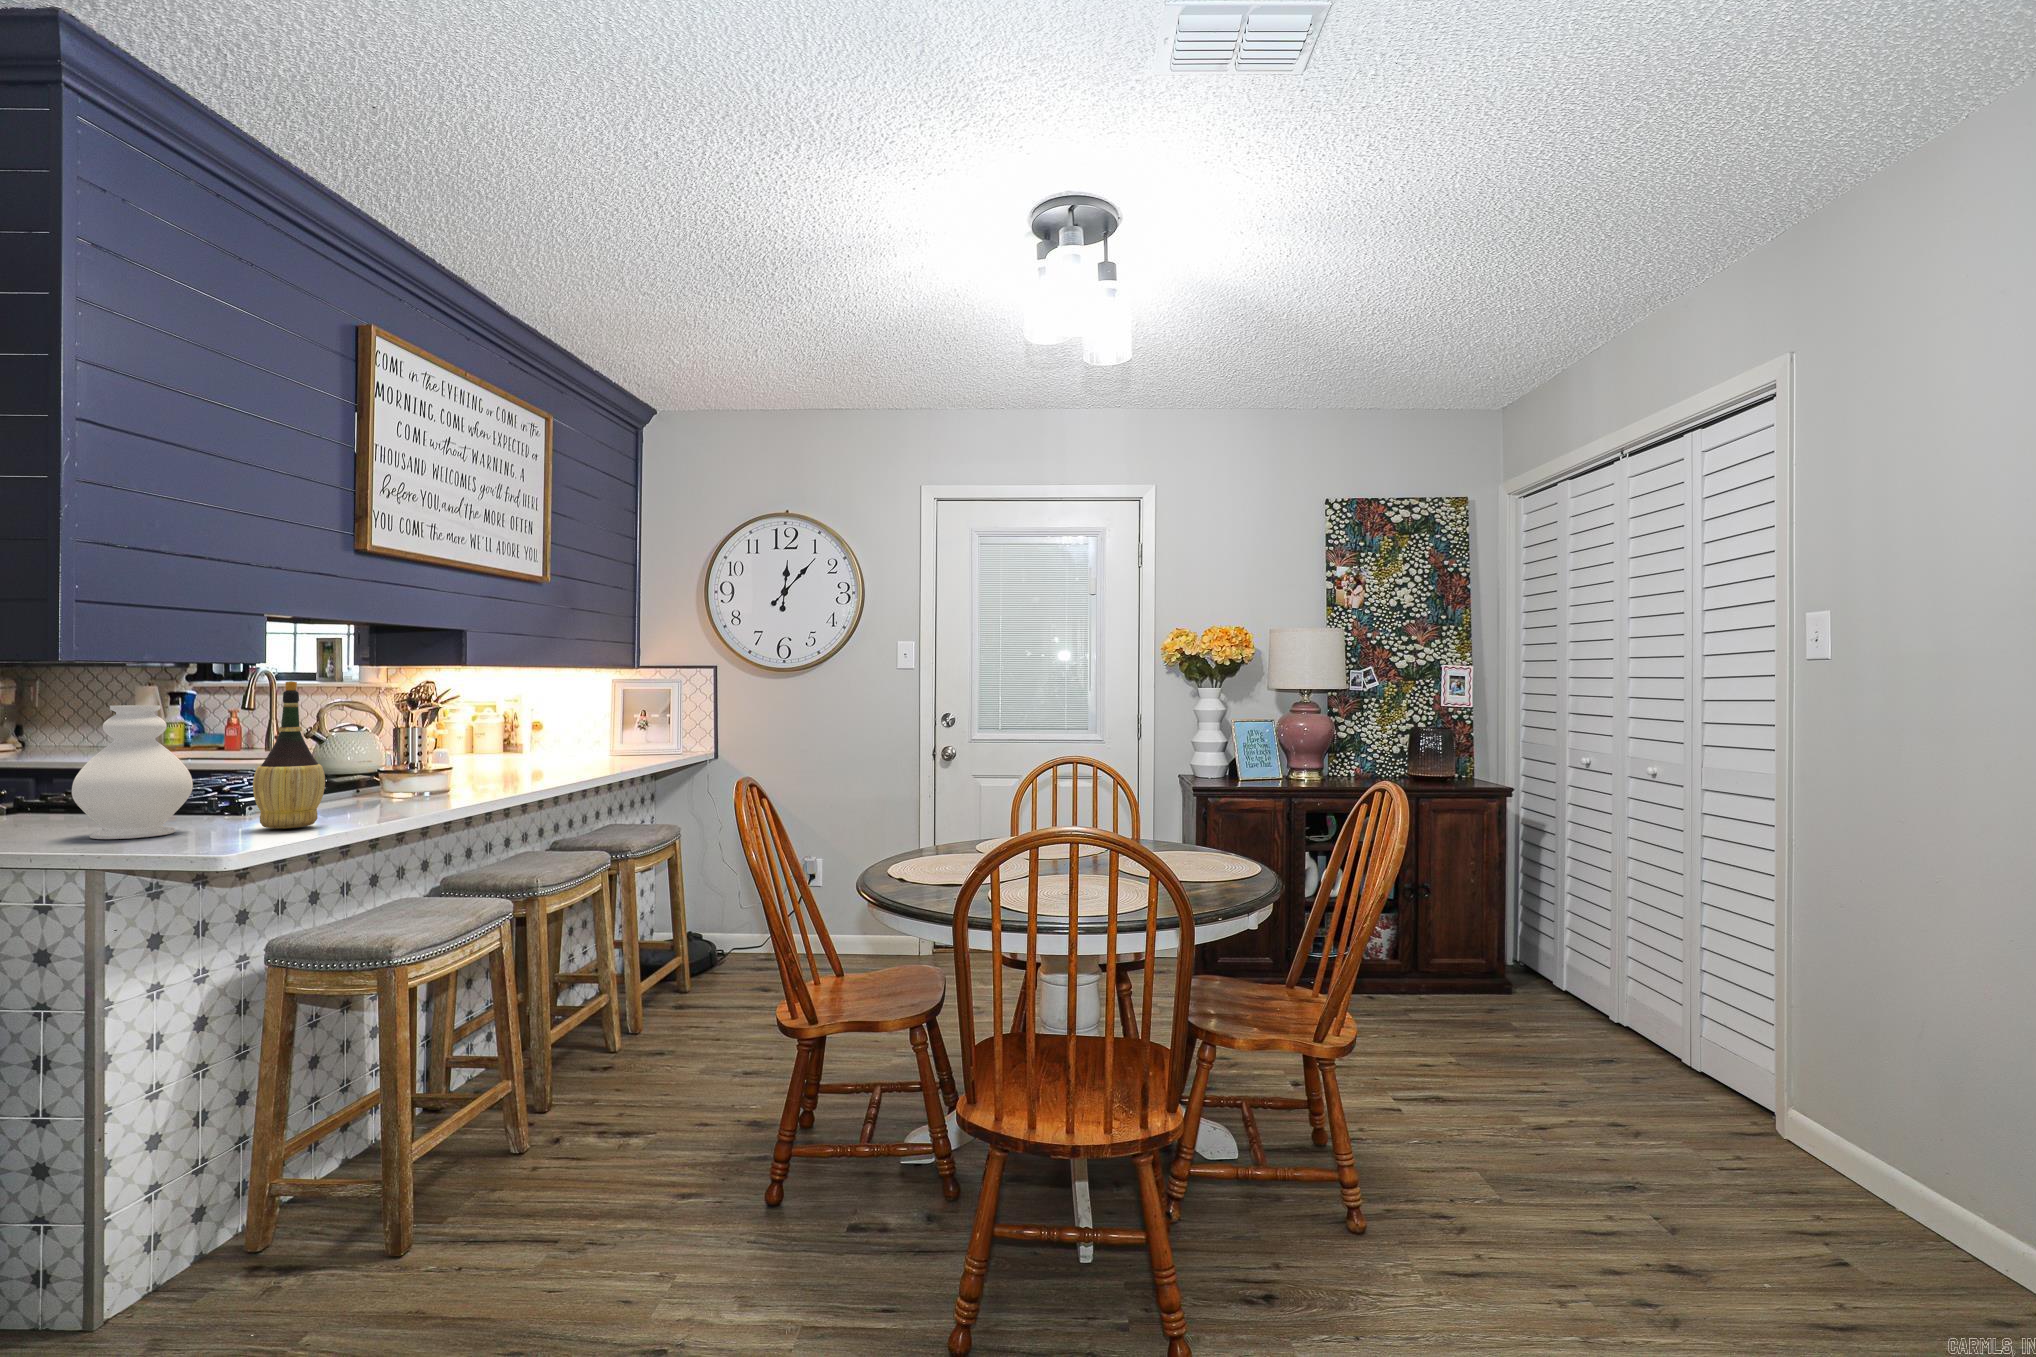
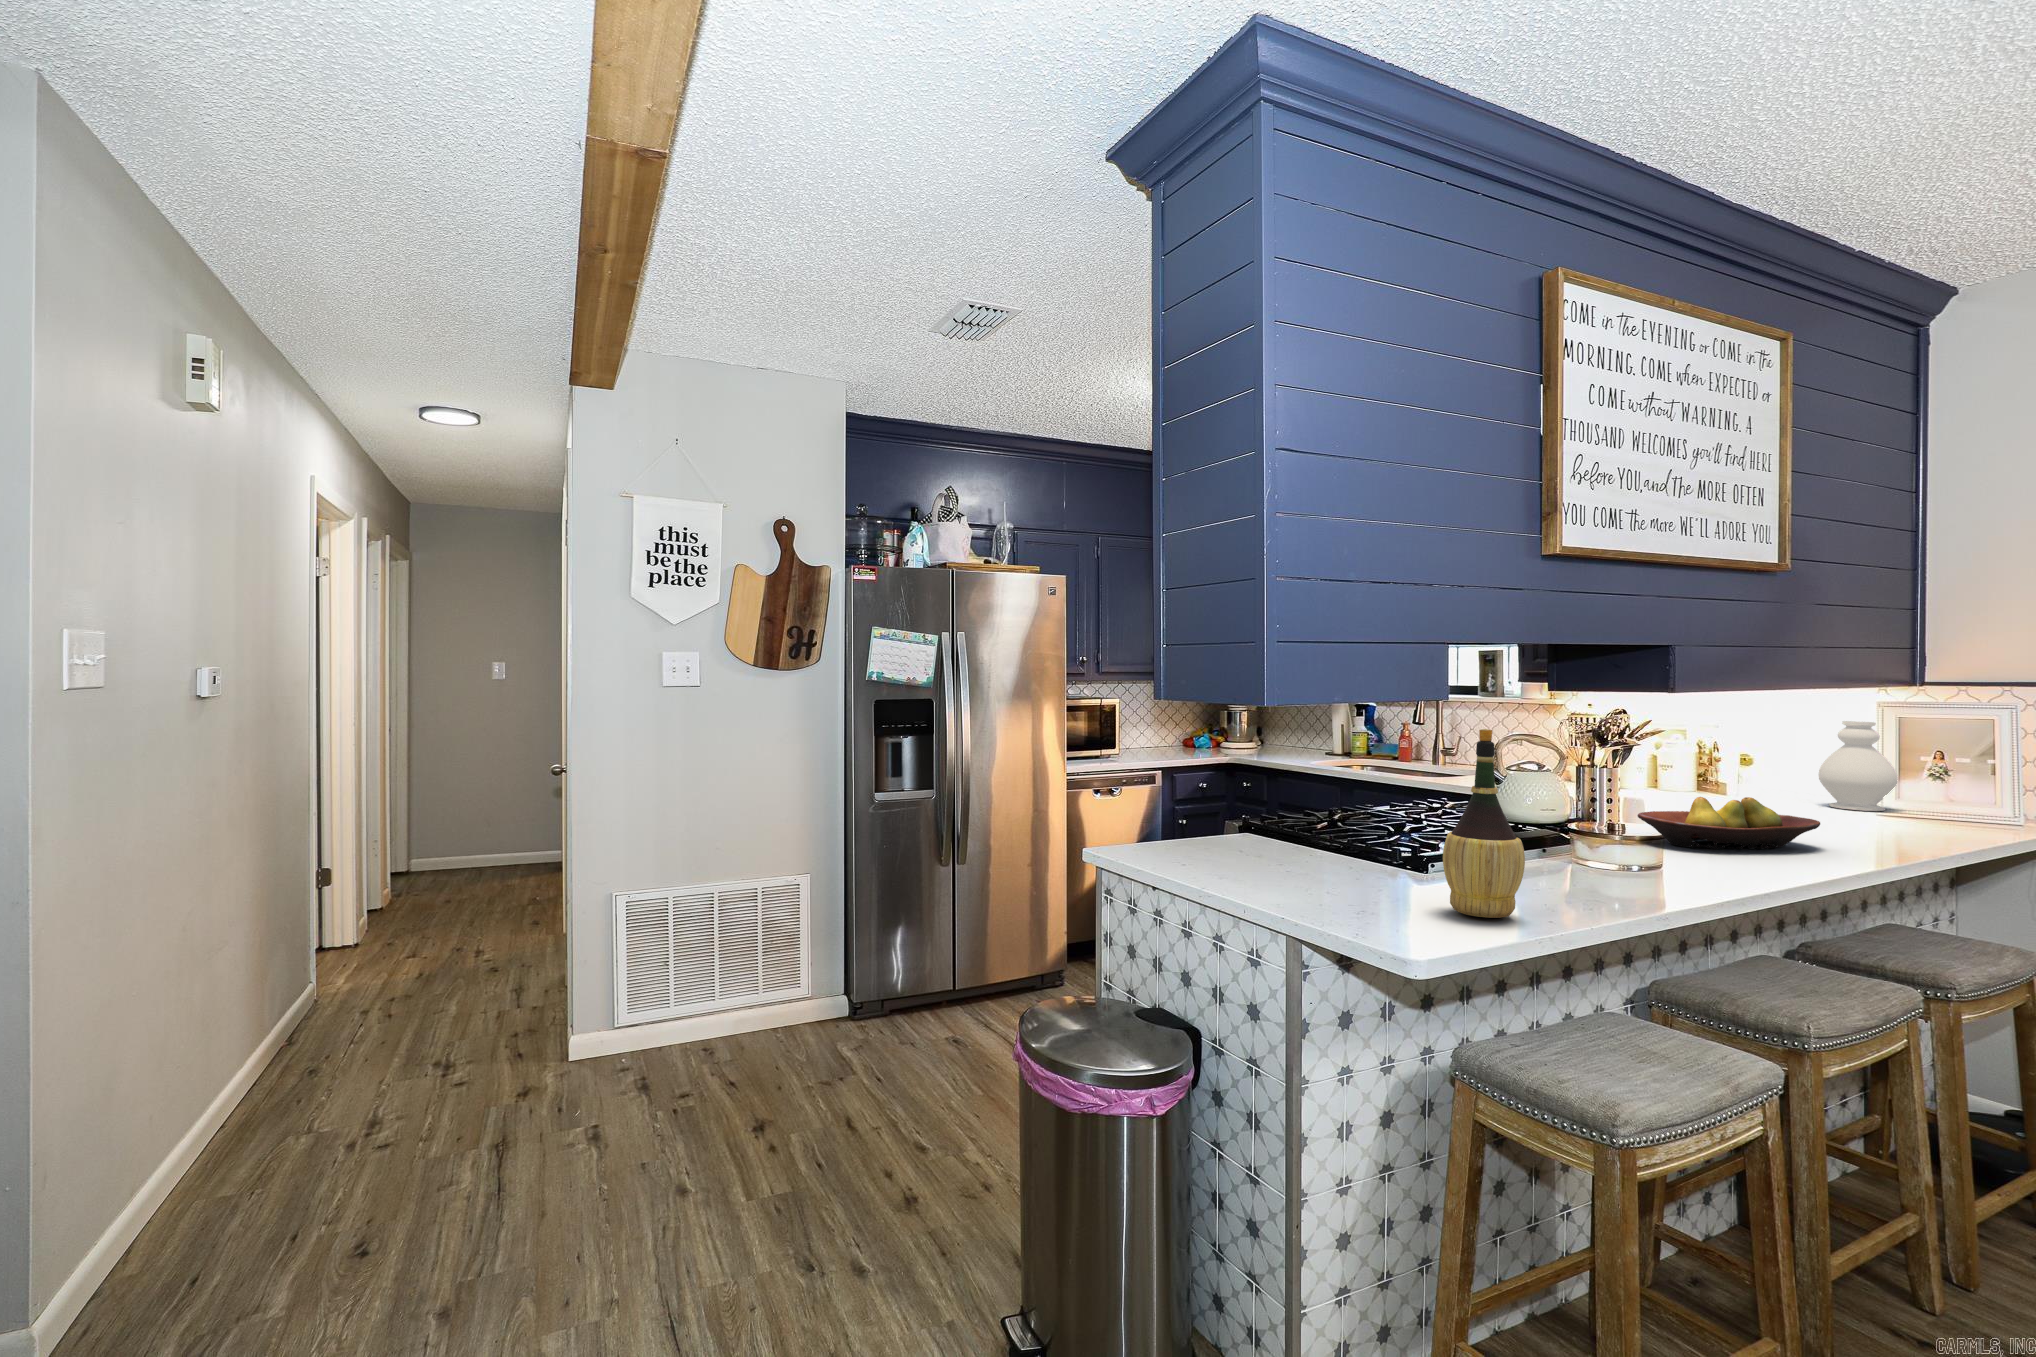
decorative vase: present [72,705,193,839] -> present [1819,721,1898,811]
fruit bowl: none [438,743,564,782] -> present [1638,797,1820,849]

